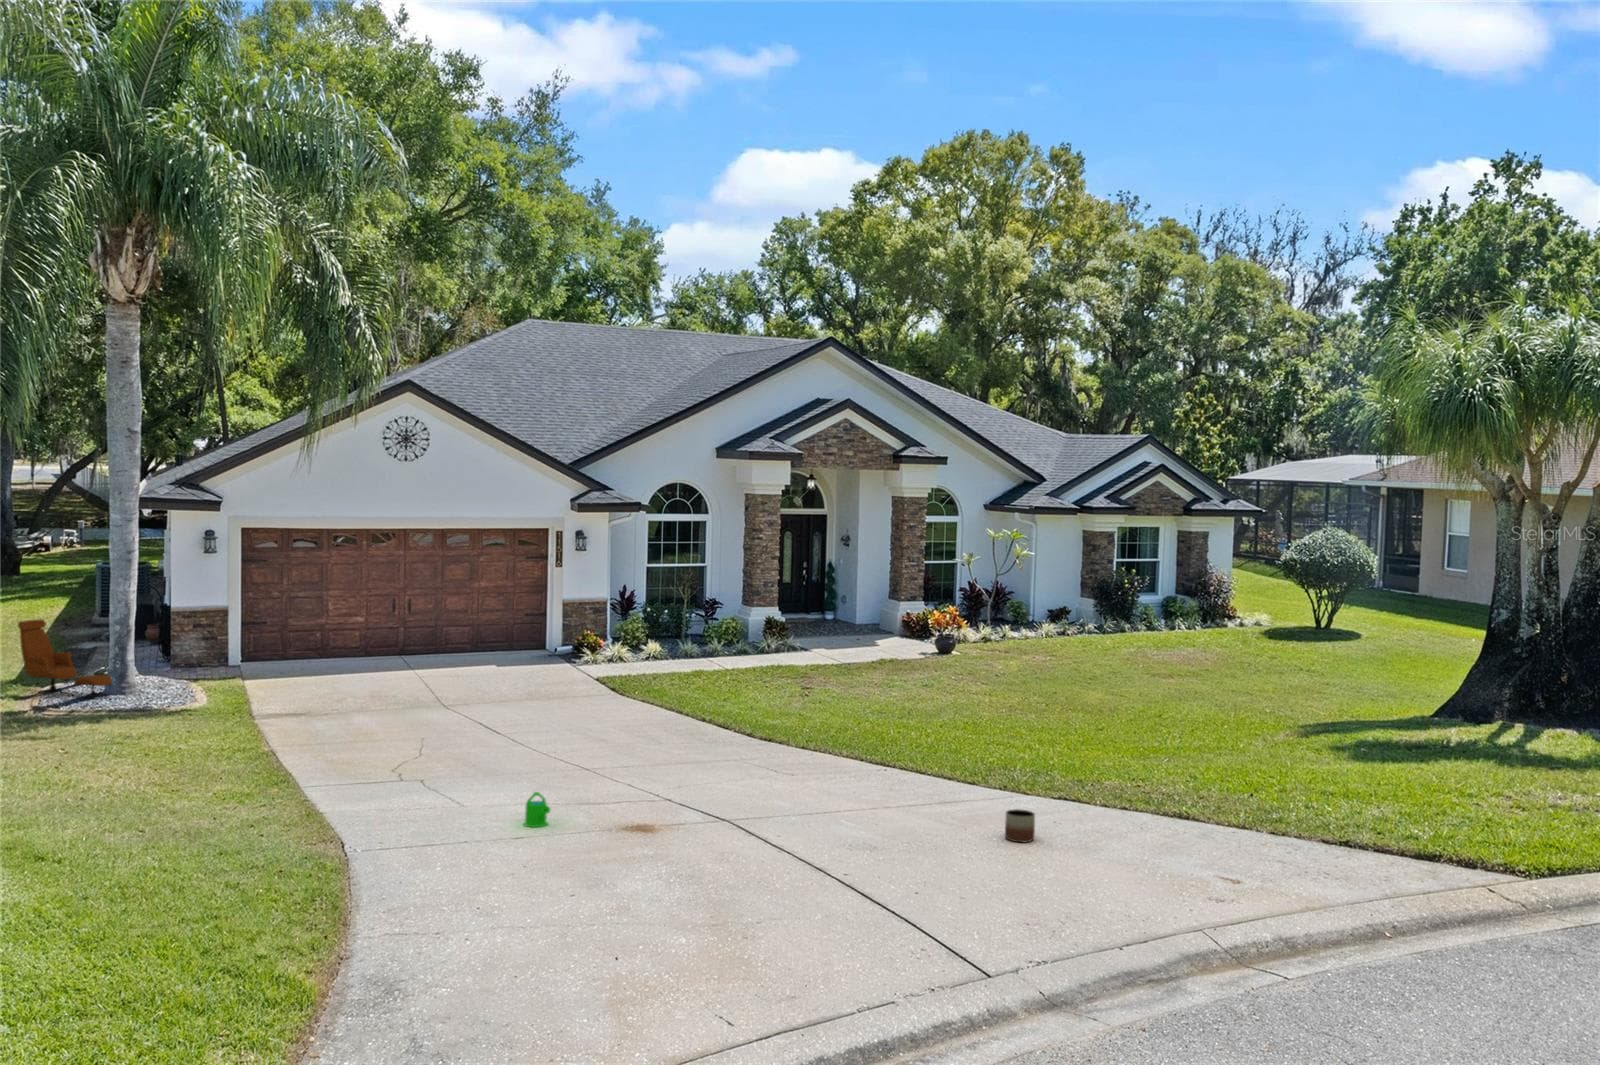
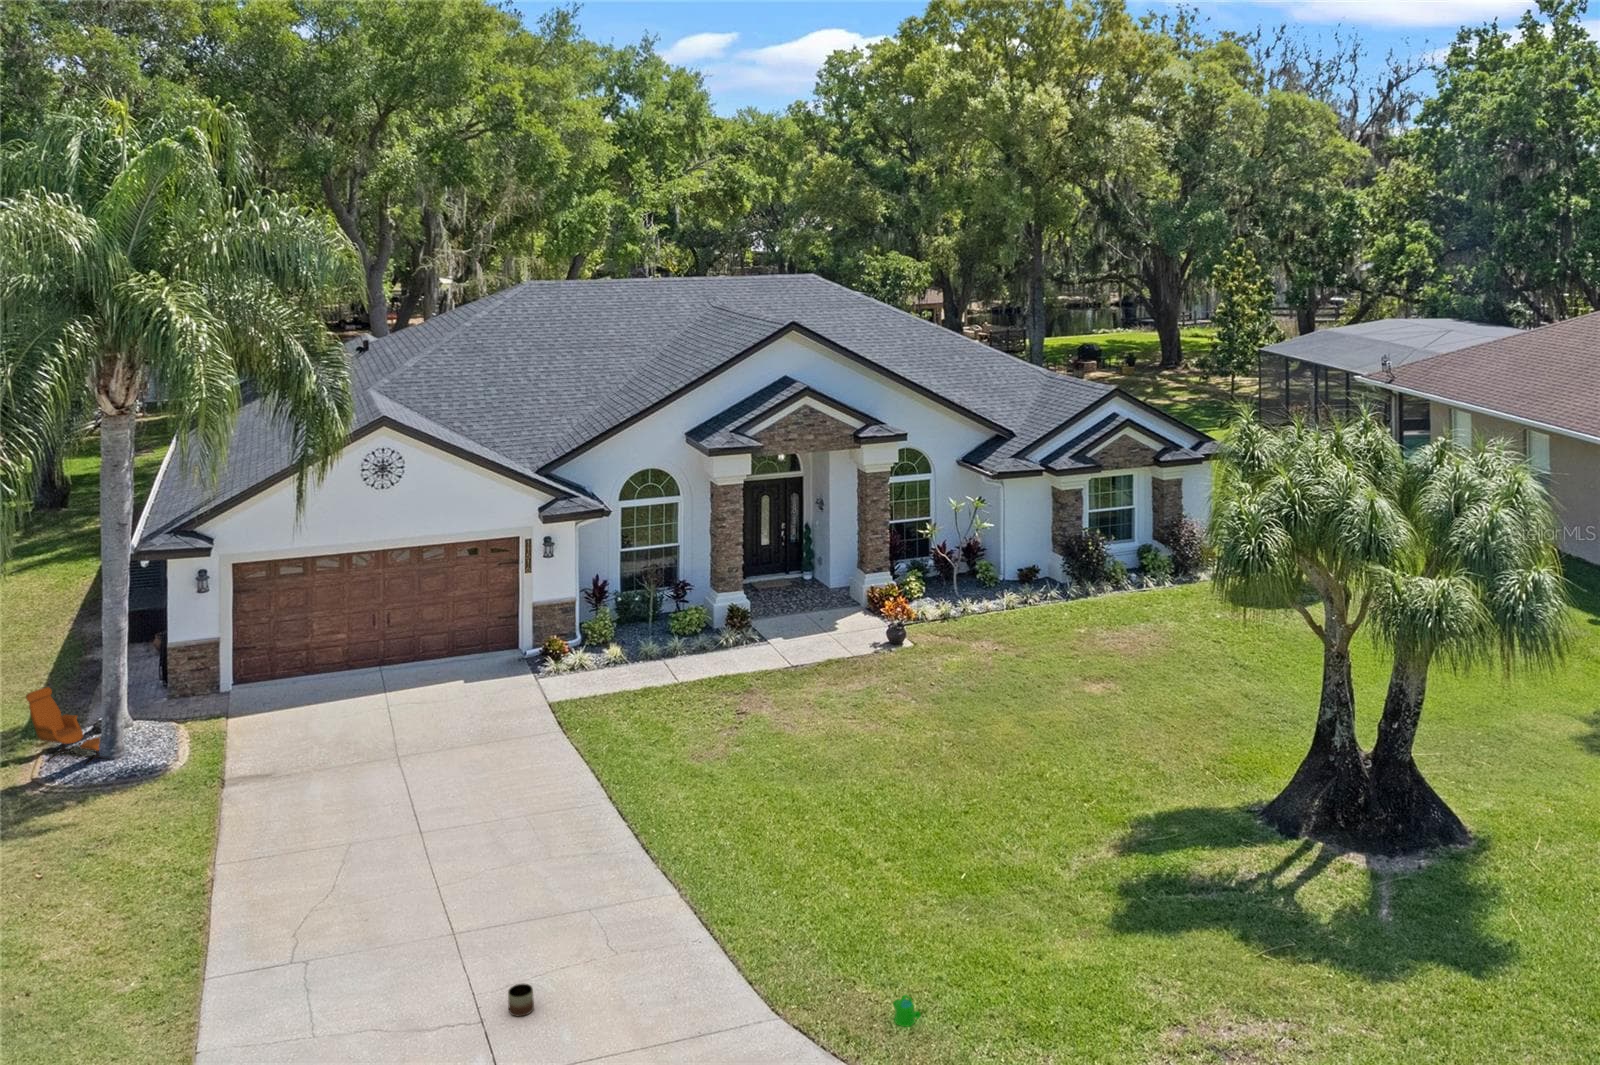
watering can: present [524,792,550,827] -> present [893,995,921,1027]
planter: present [1005,809,1035,843] -> present [508,983,534,1016]

